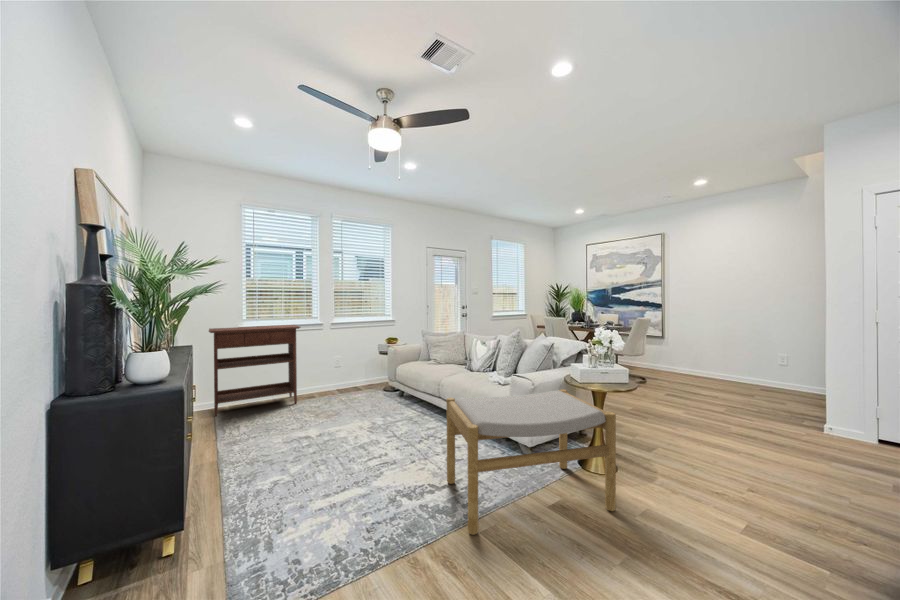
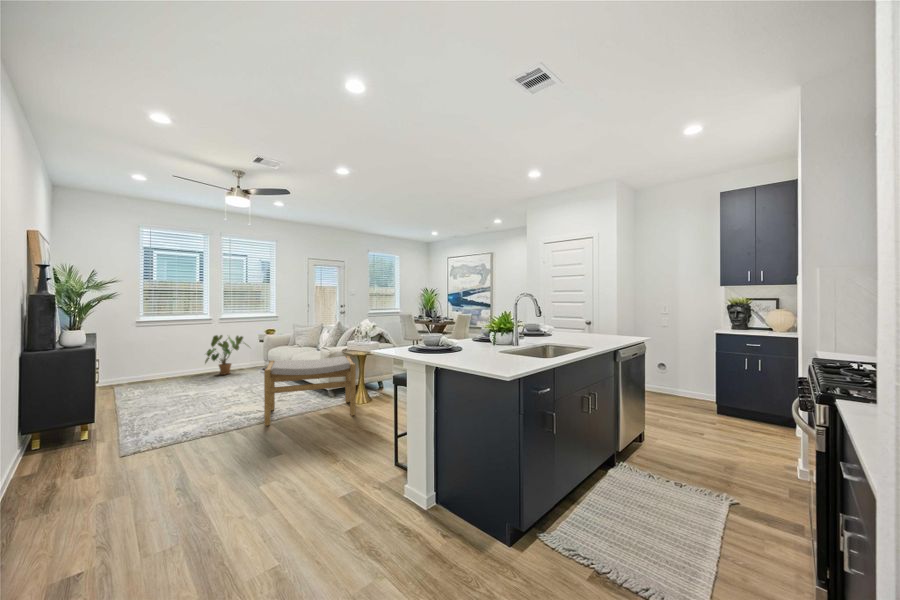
console table: present [209,325,300,417] -> none [110,320,189,388]
house plant: none [317,344,372,397] -> present [205,335,246,375]

